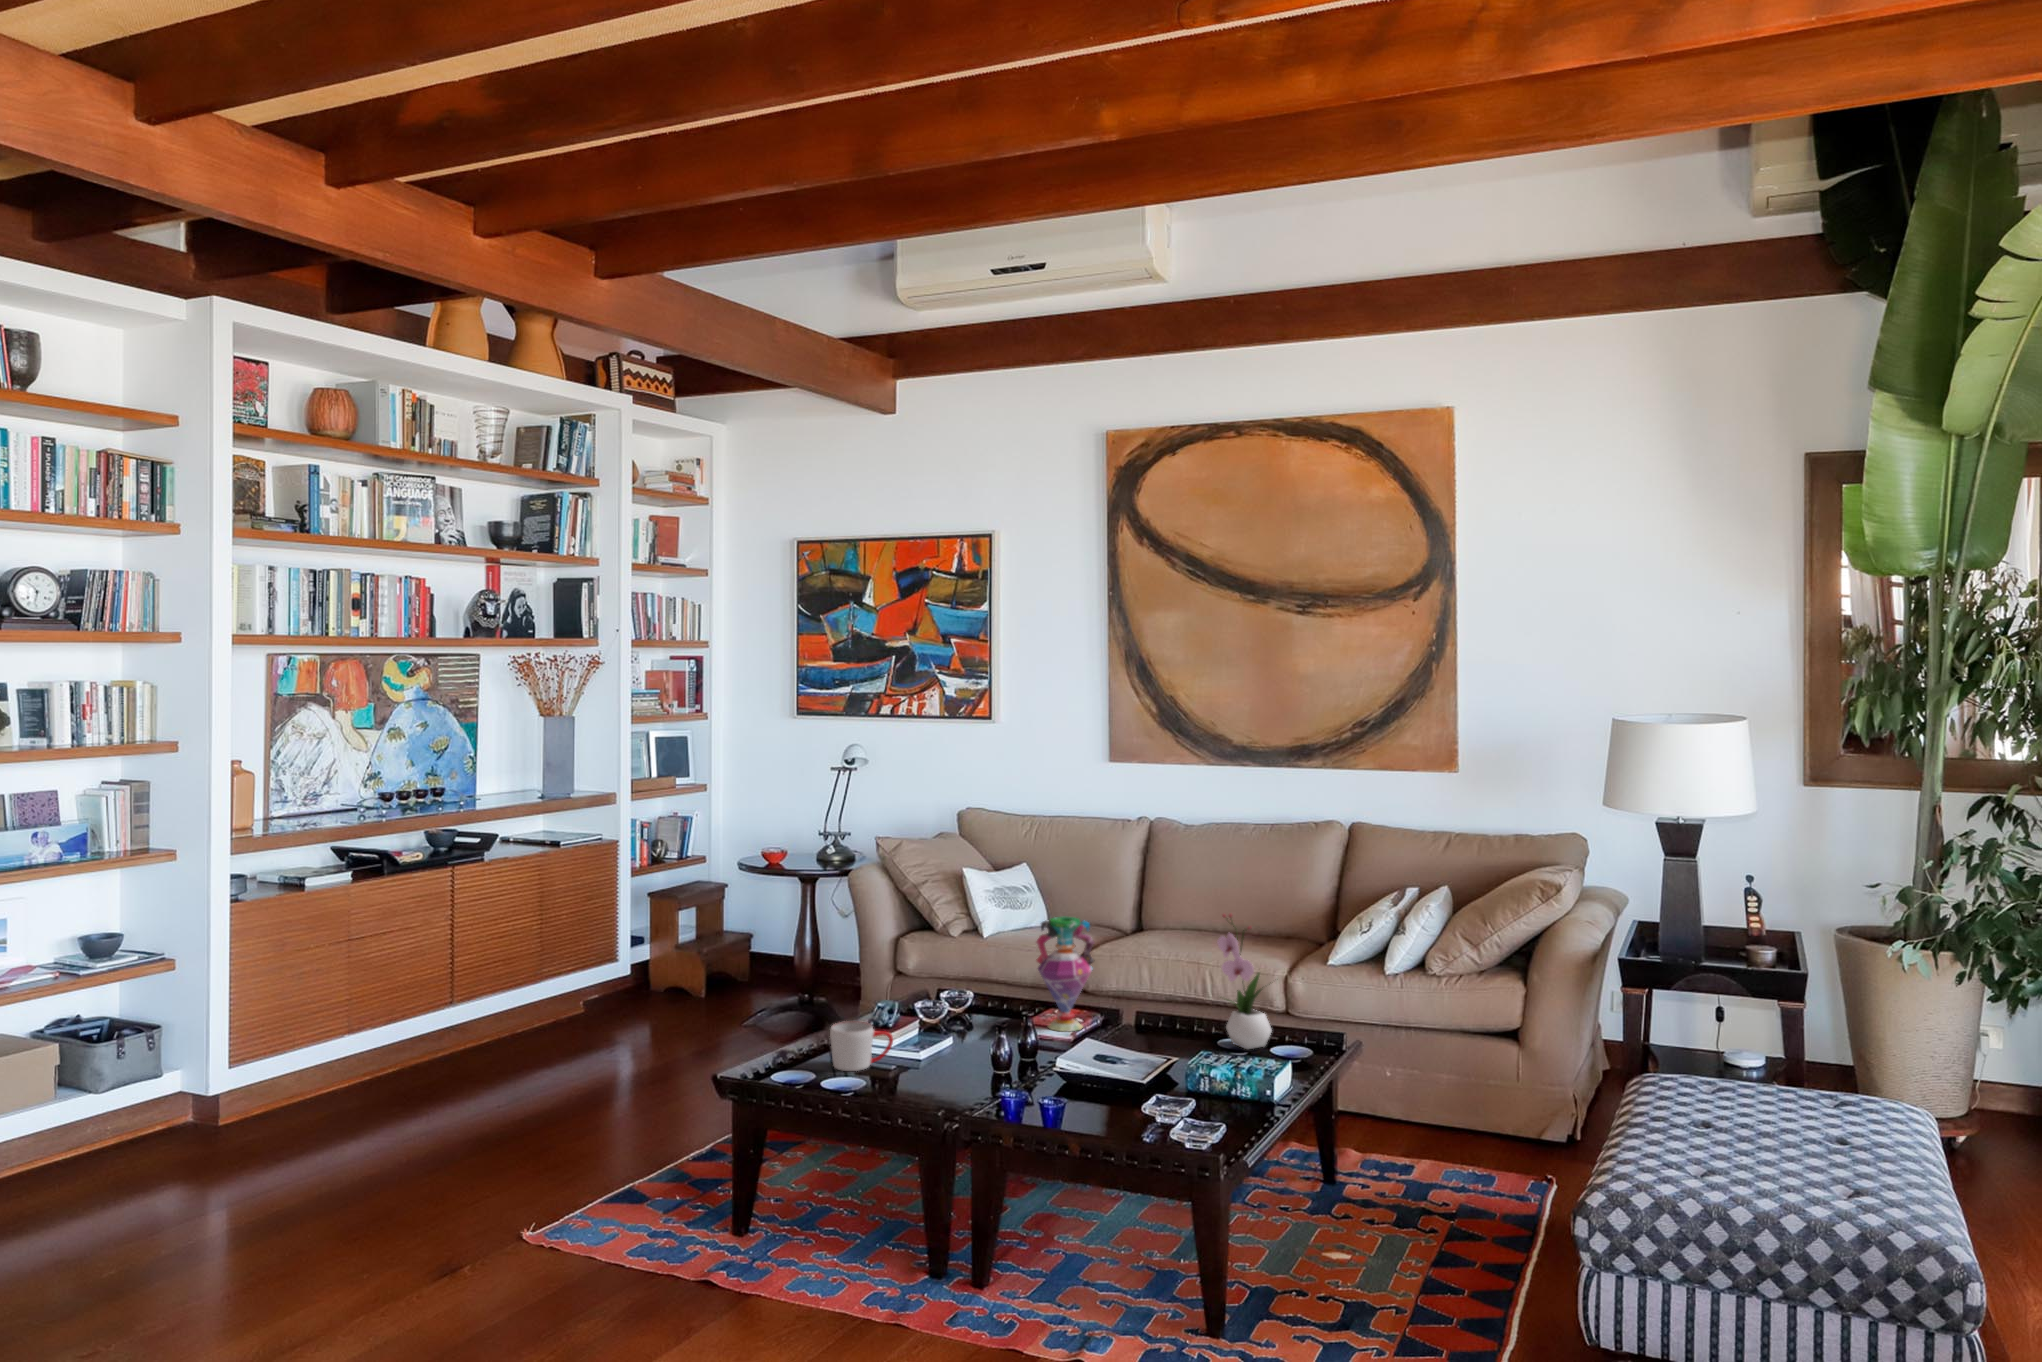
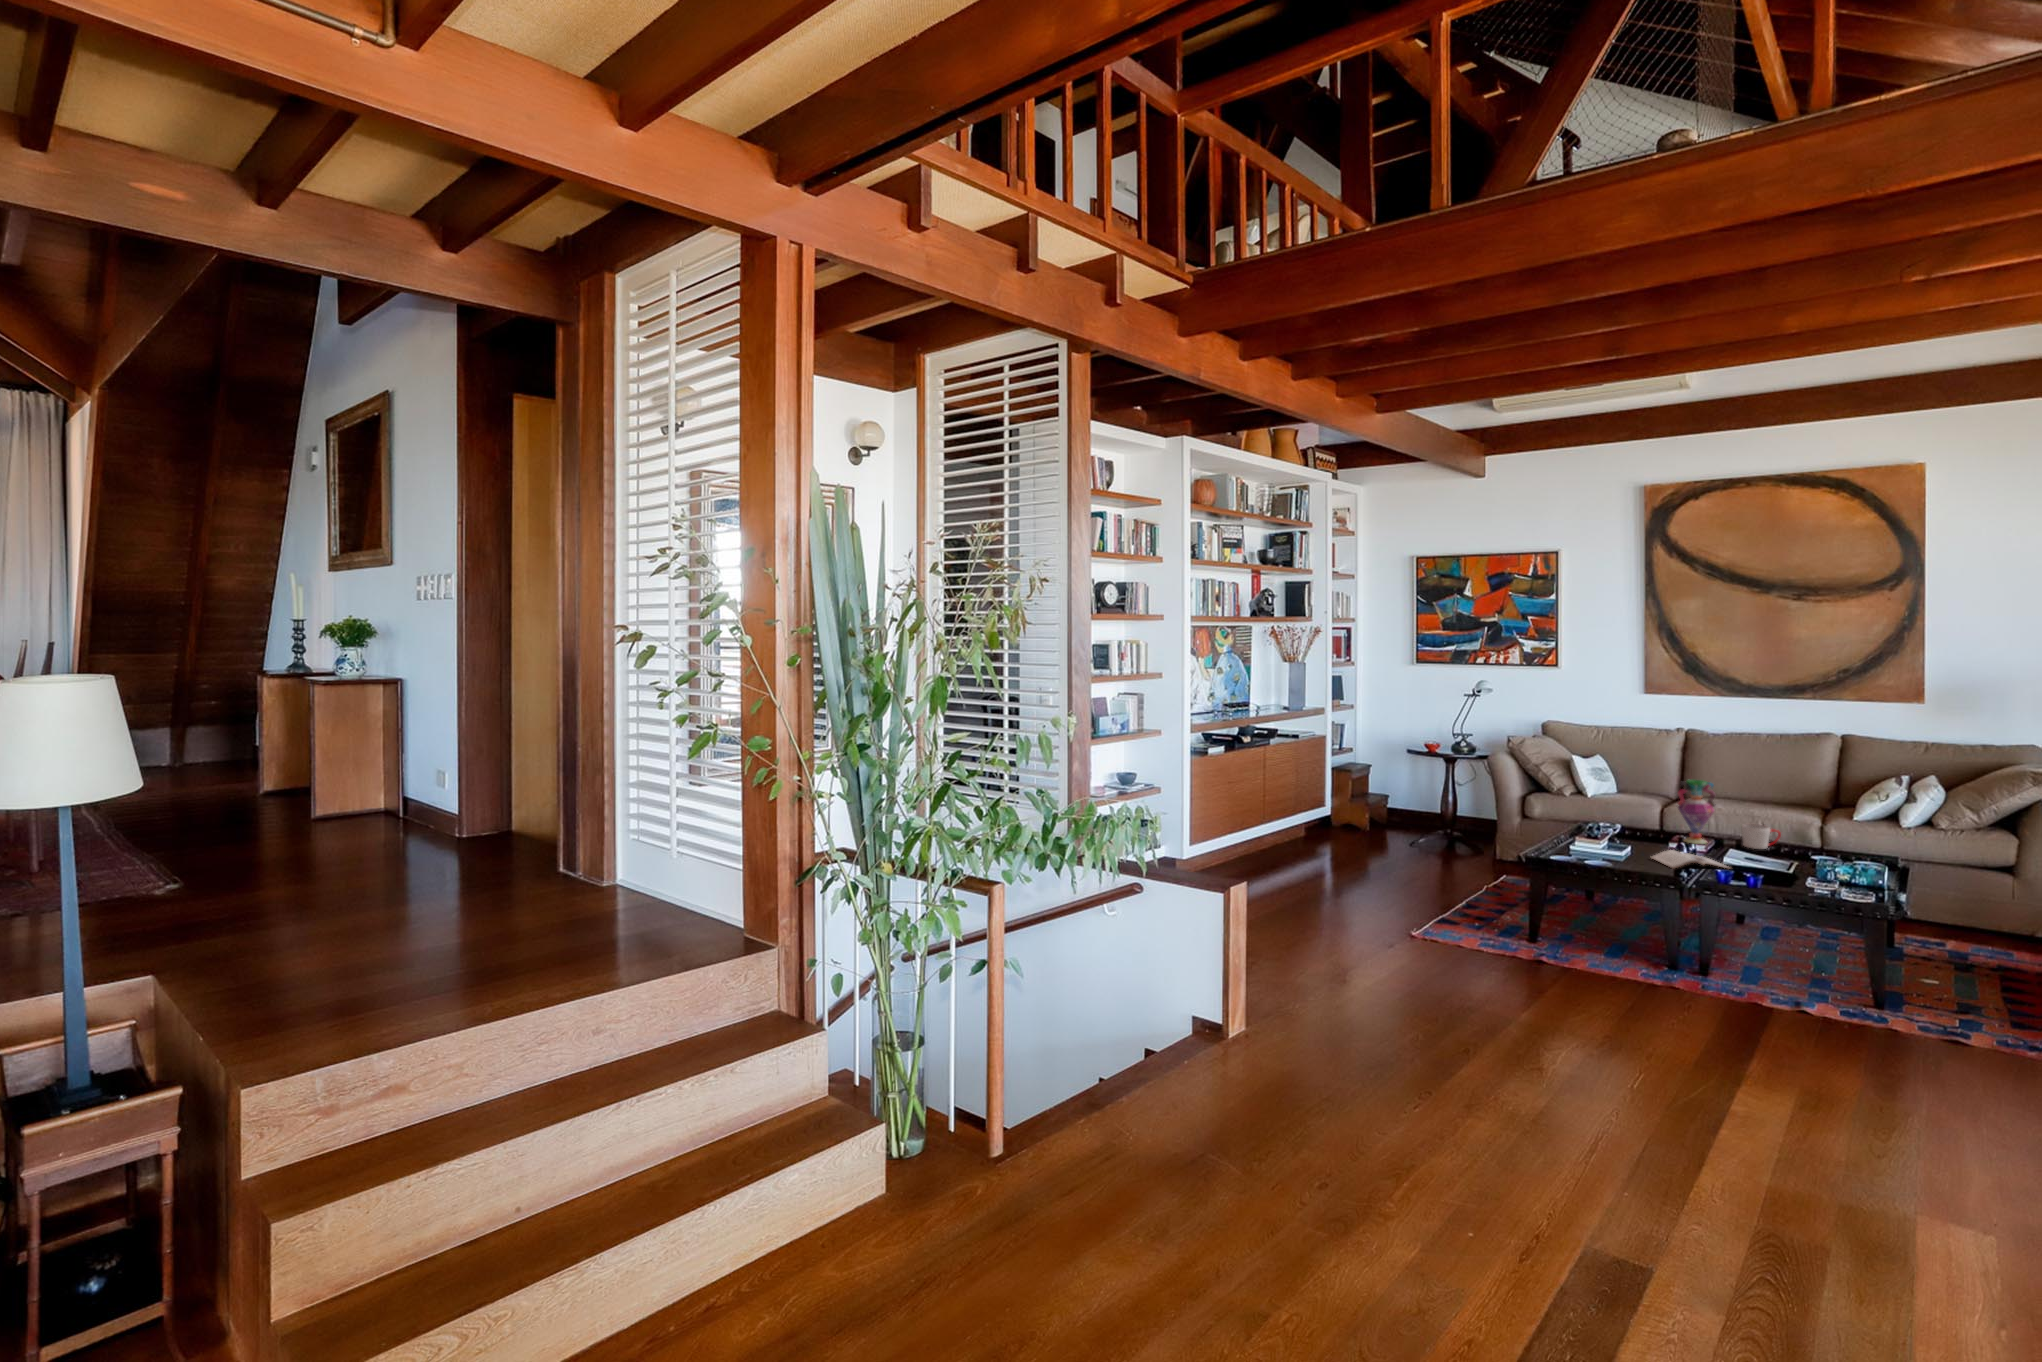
flower arrangement: present [1217,914,1272,1049] -> none [1812,780,1855,858]
mug: present [830,1021,893,1071] -> present [1742,824,1781,849]
magazine: none [946,1054,1062,1095] -> present [1651,850,1729,868]

